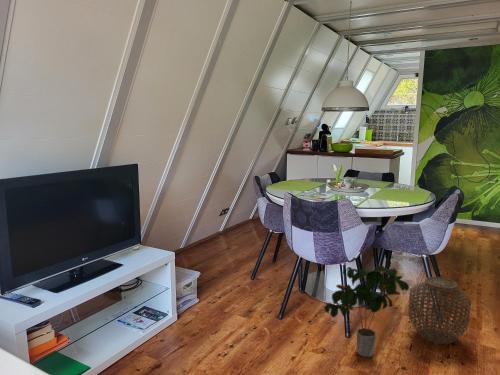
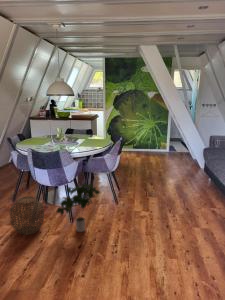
woven basket: present [408,277,471,344] -> present [10,196,44,235]

